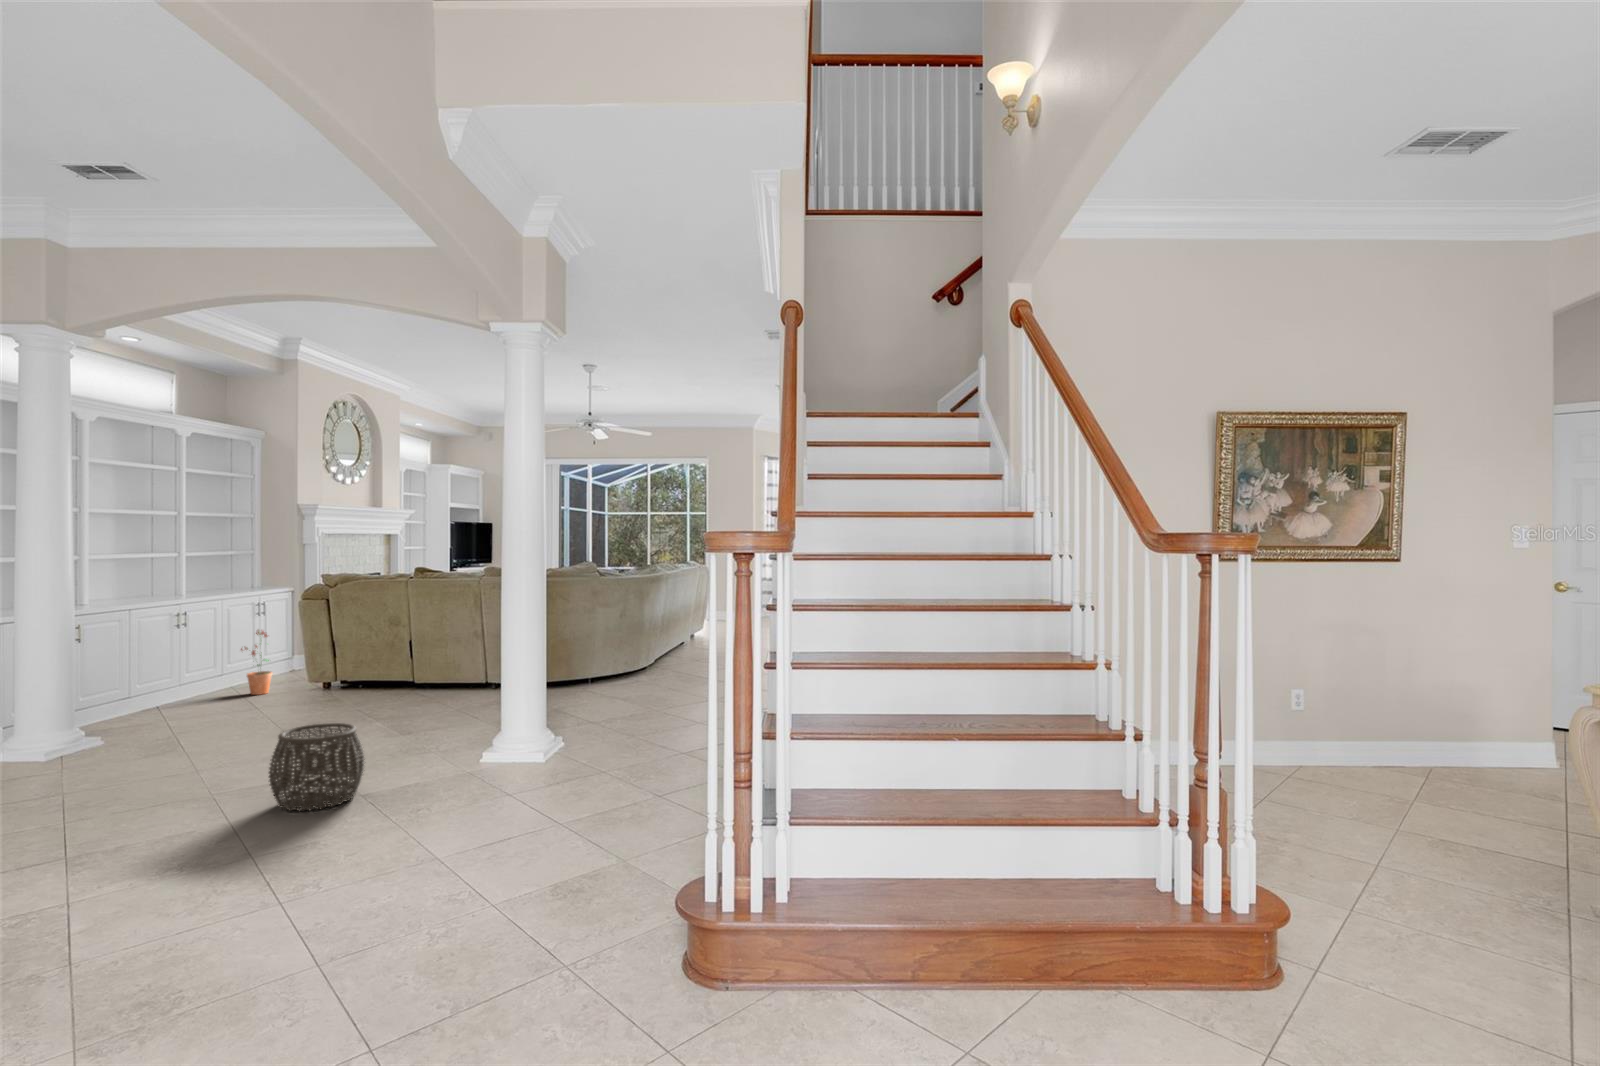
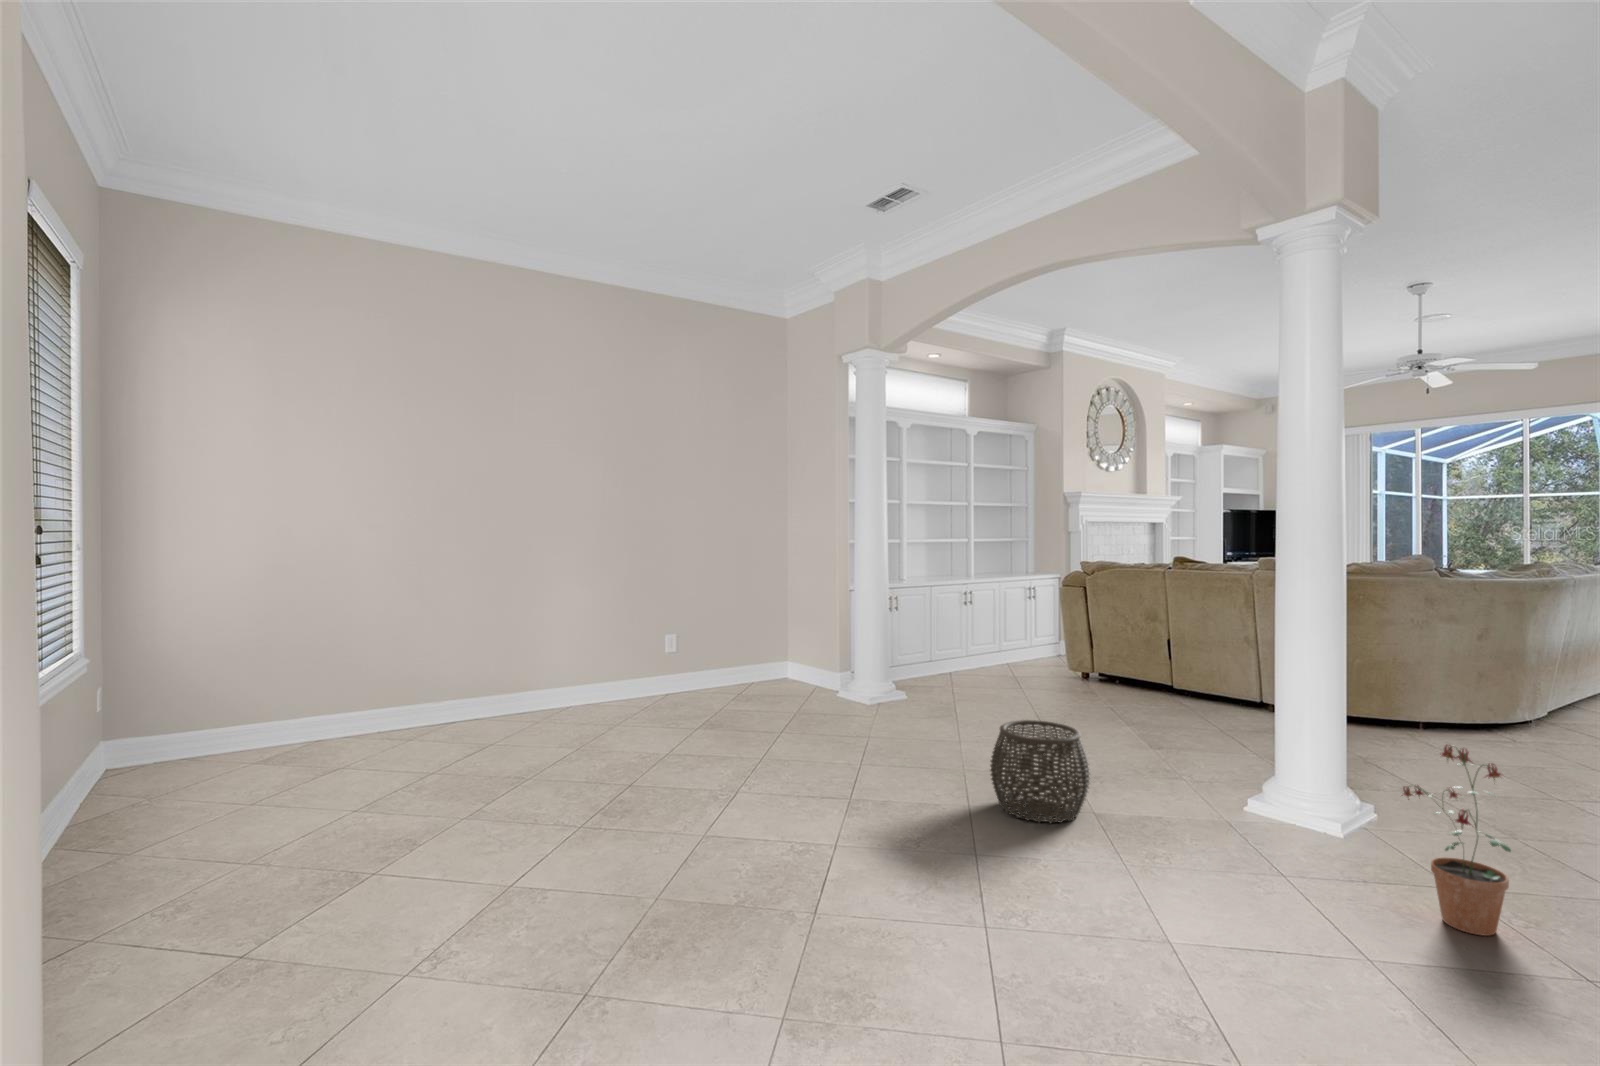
potted plant: present [241,630,273,695] -> present [1402,745,1511,936]

